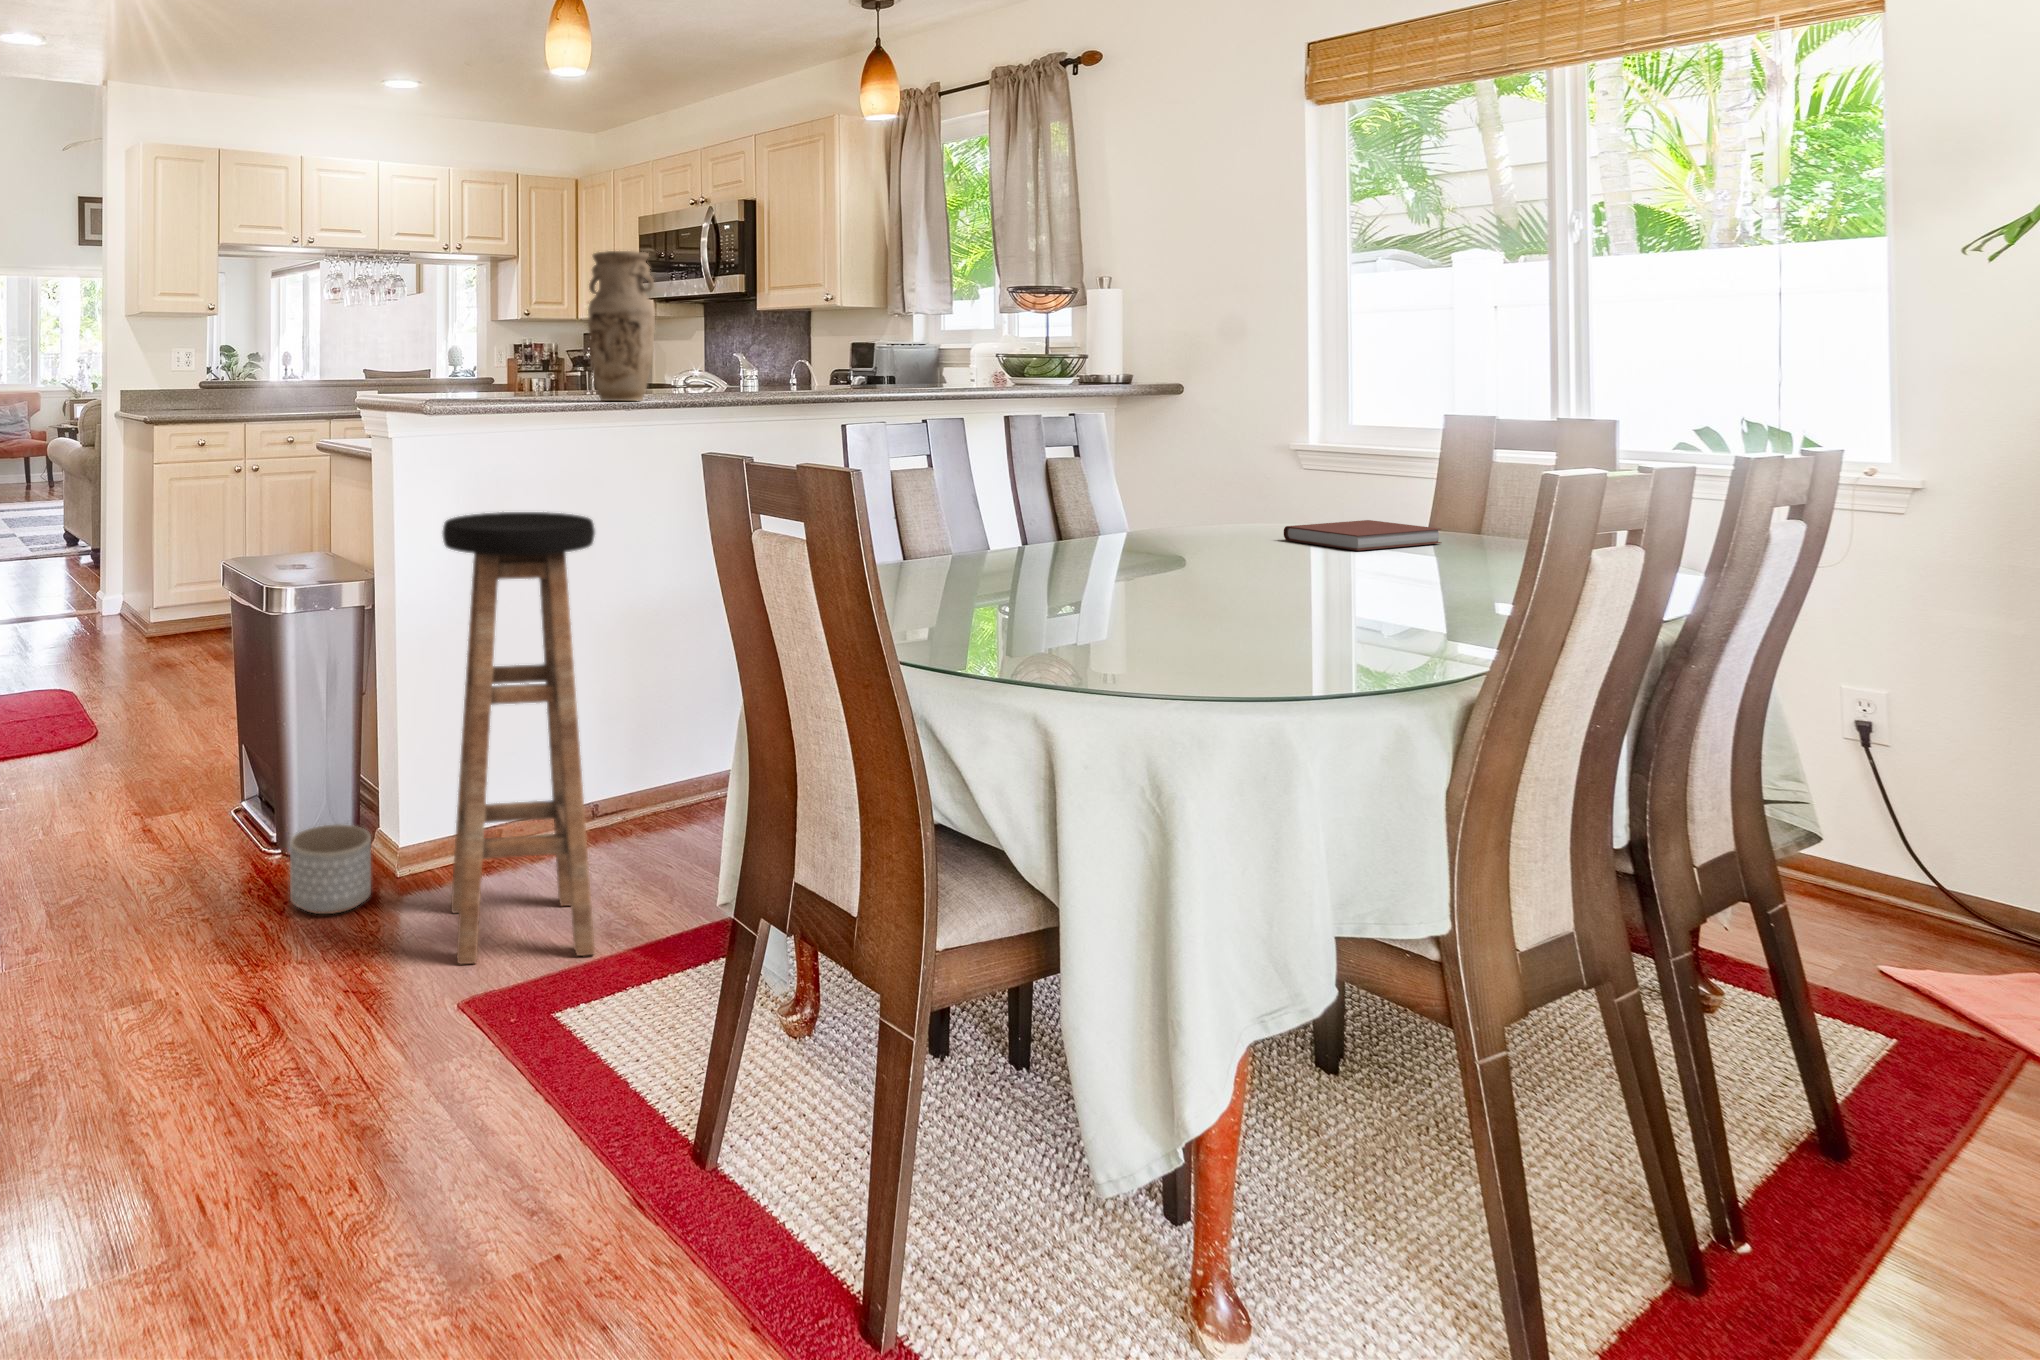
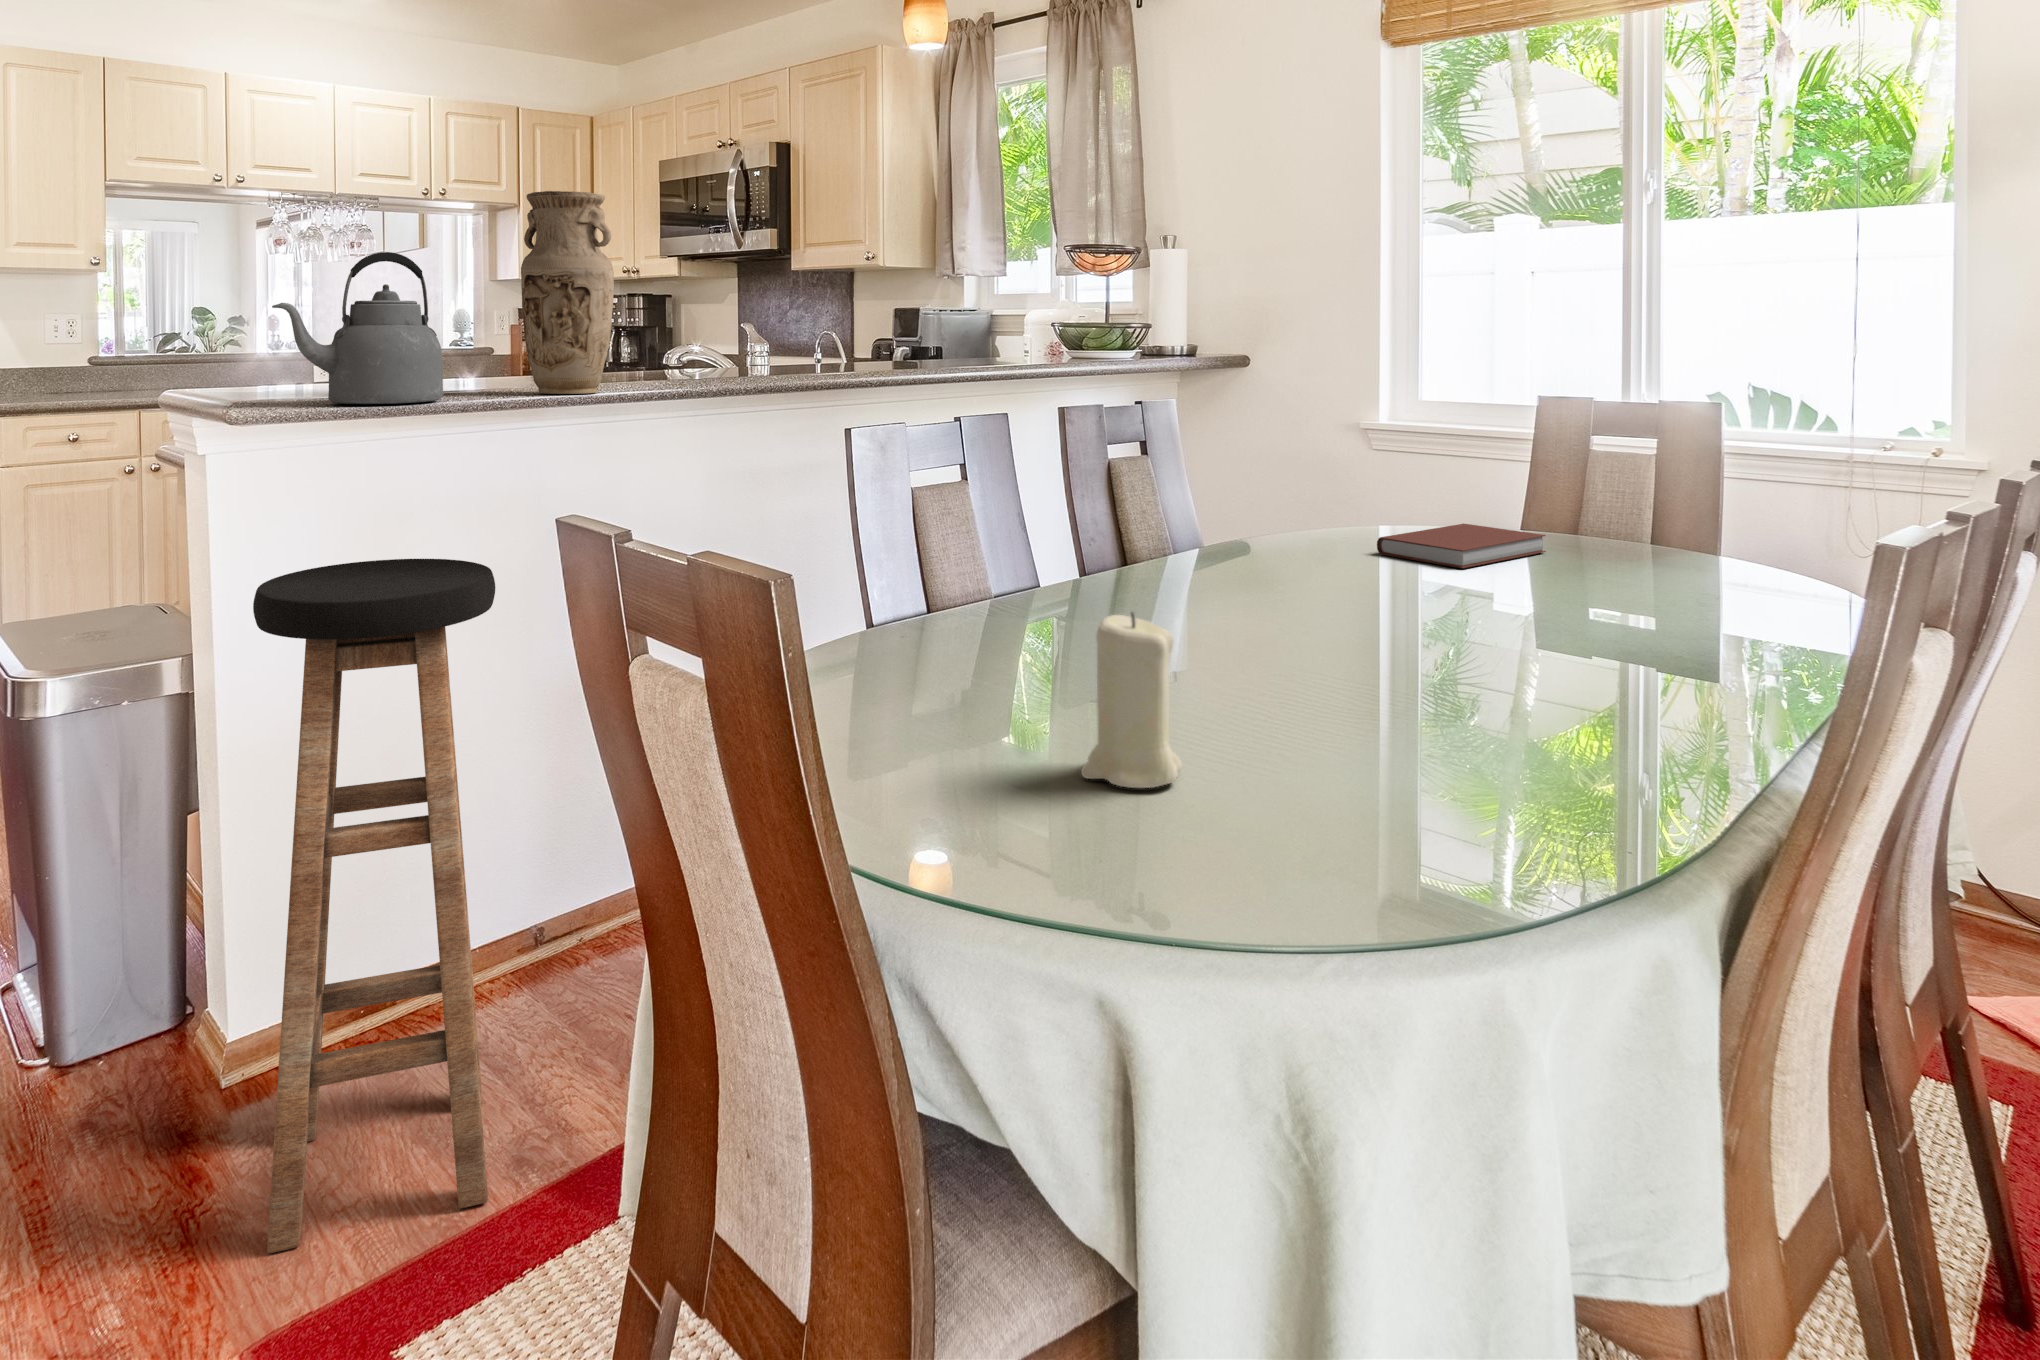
kettle: none [433,297,541,404] -> present [272,252,443,404]
candle: none [1026,530,1097,643] -> present [1081,612,1182,788]
planter: present [290,824,371,914] -> none [26,1022,168,1176]

